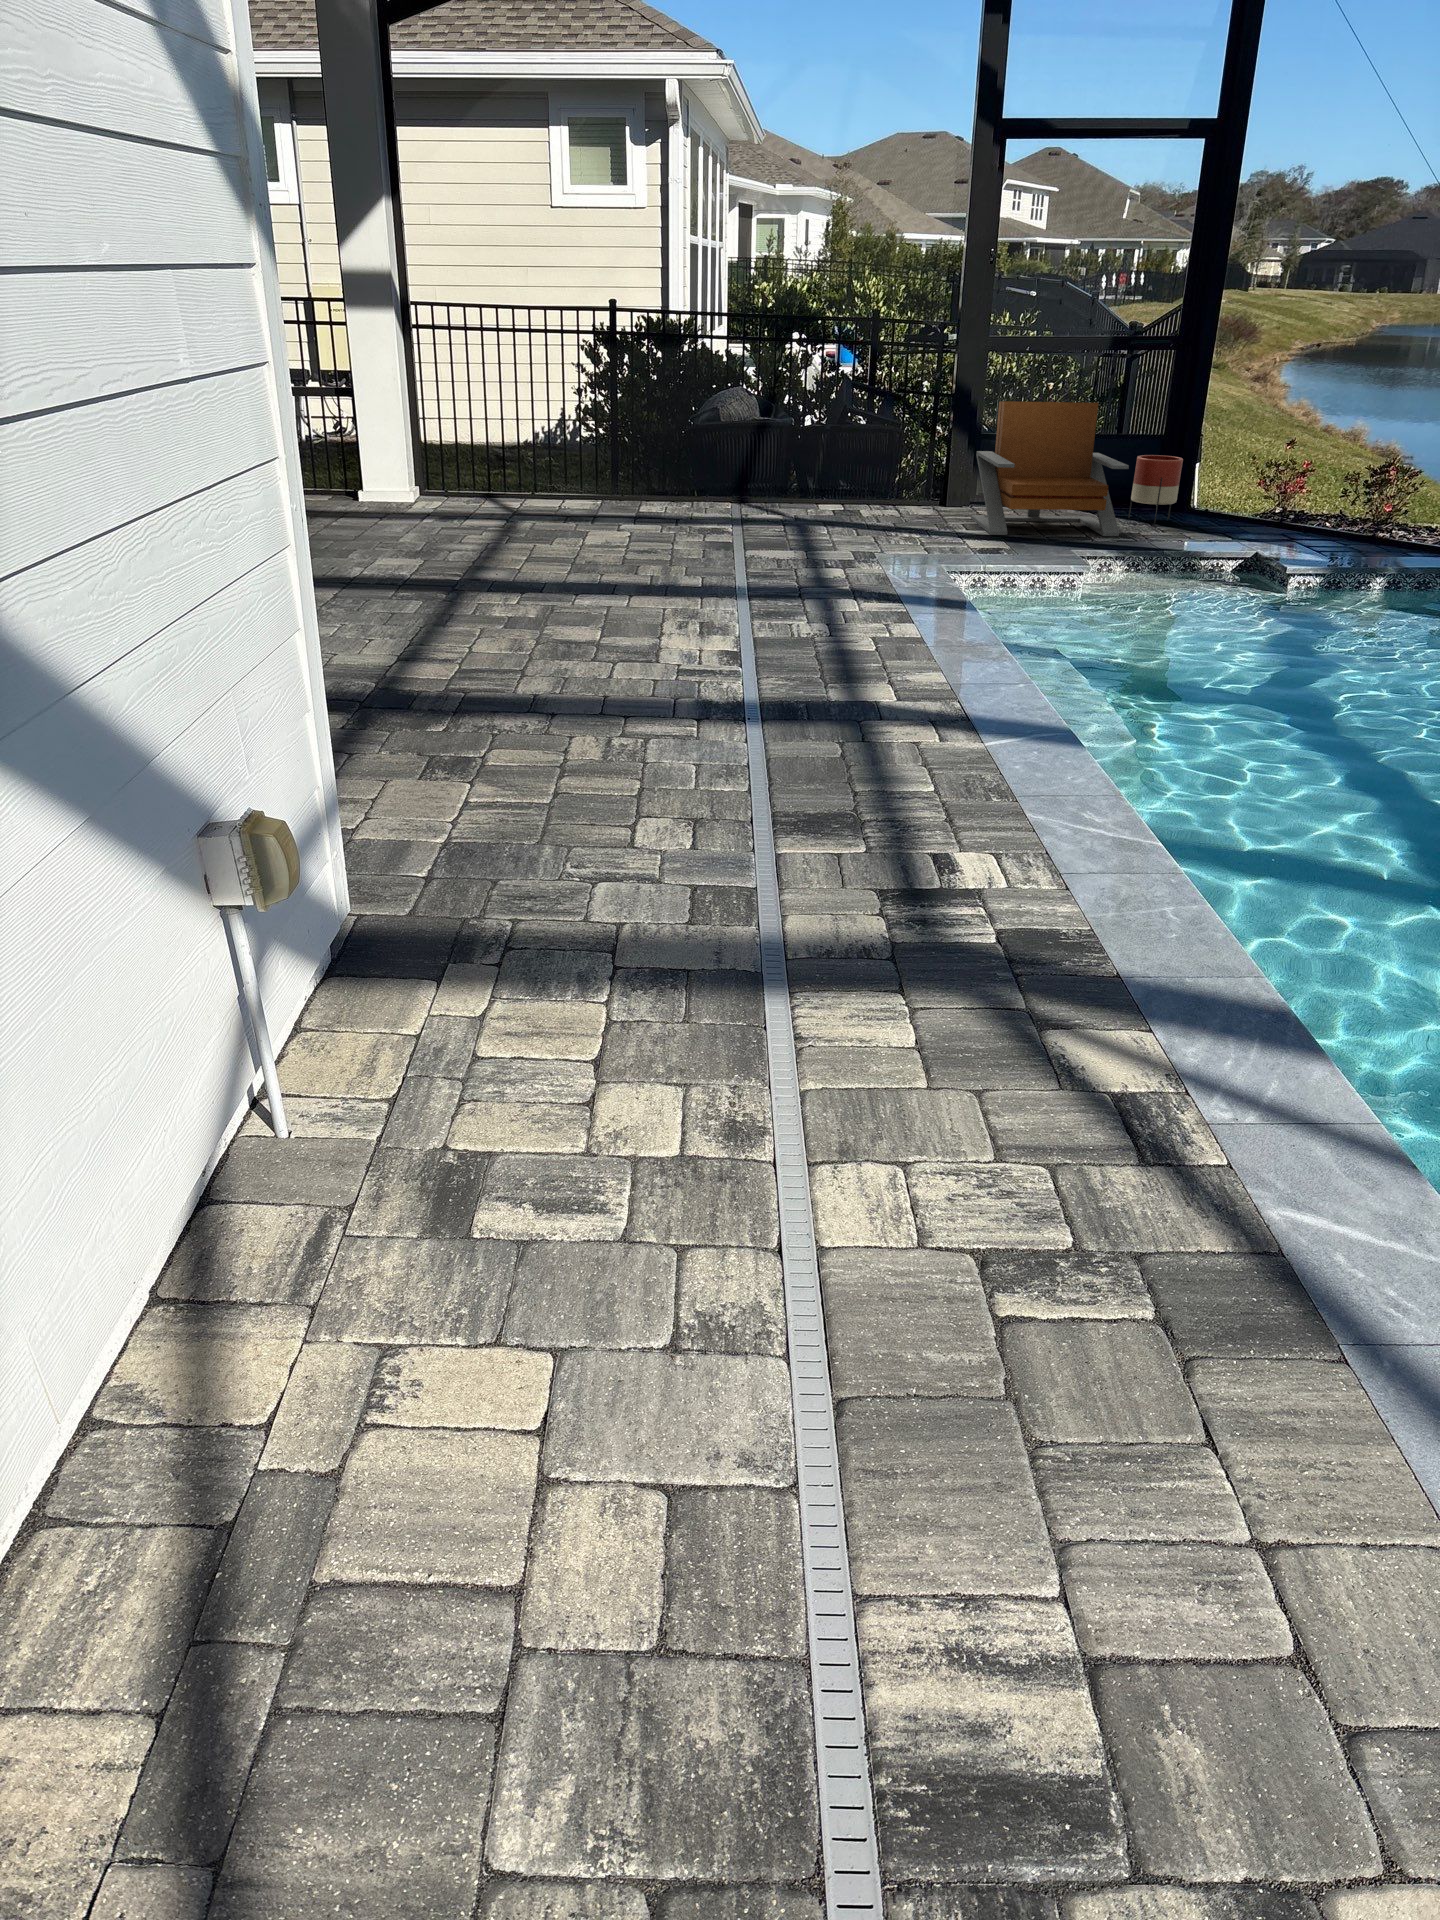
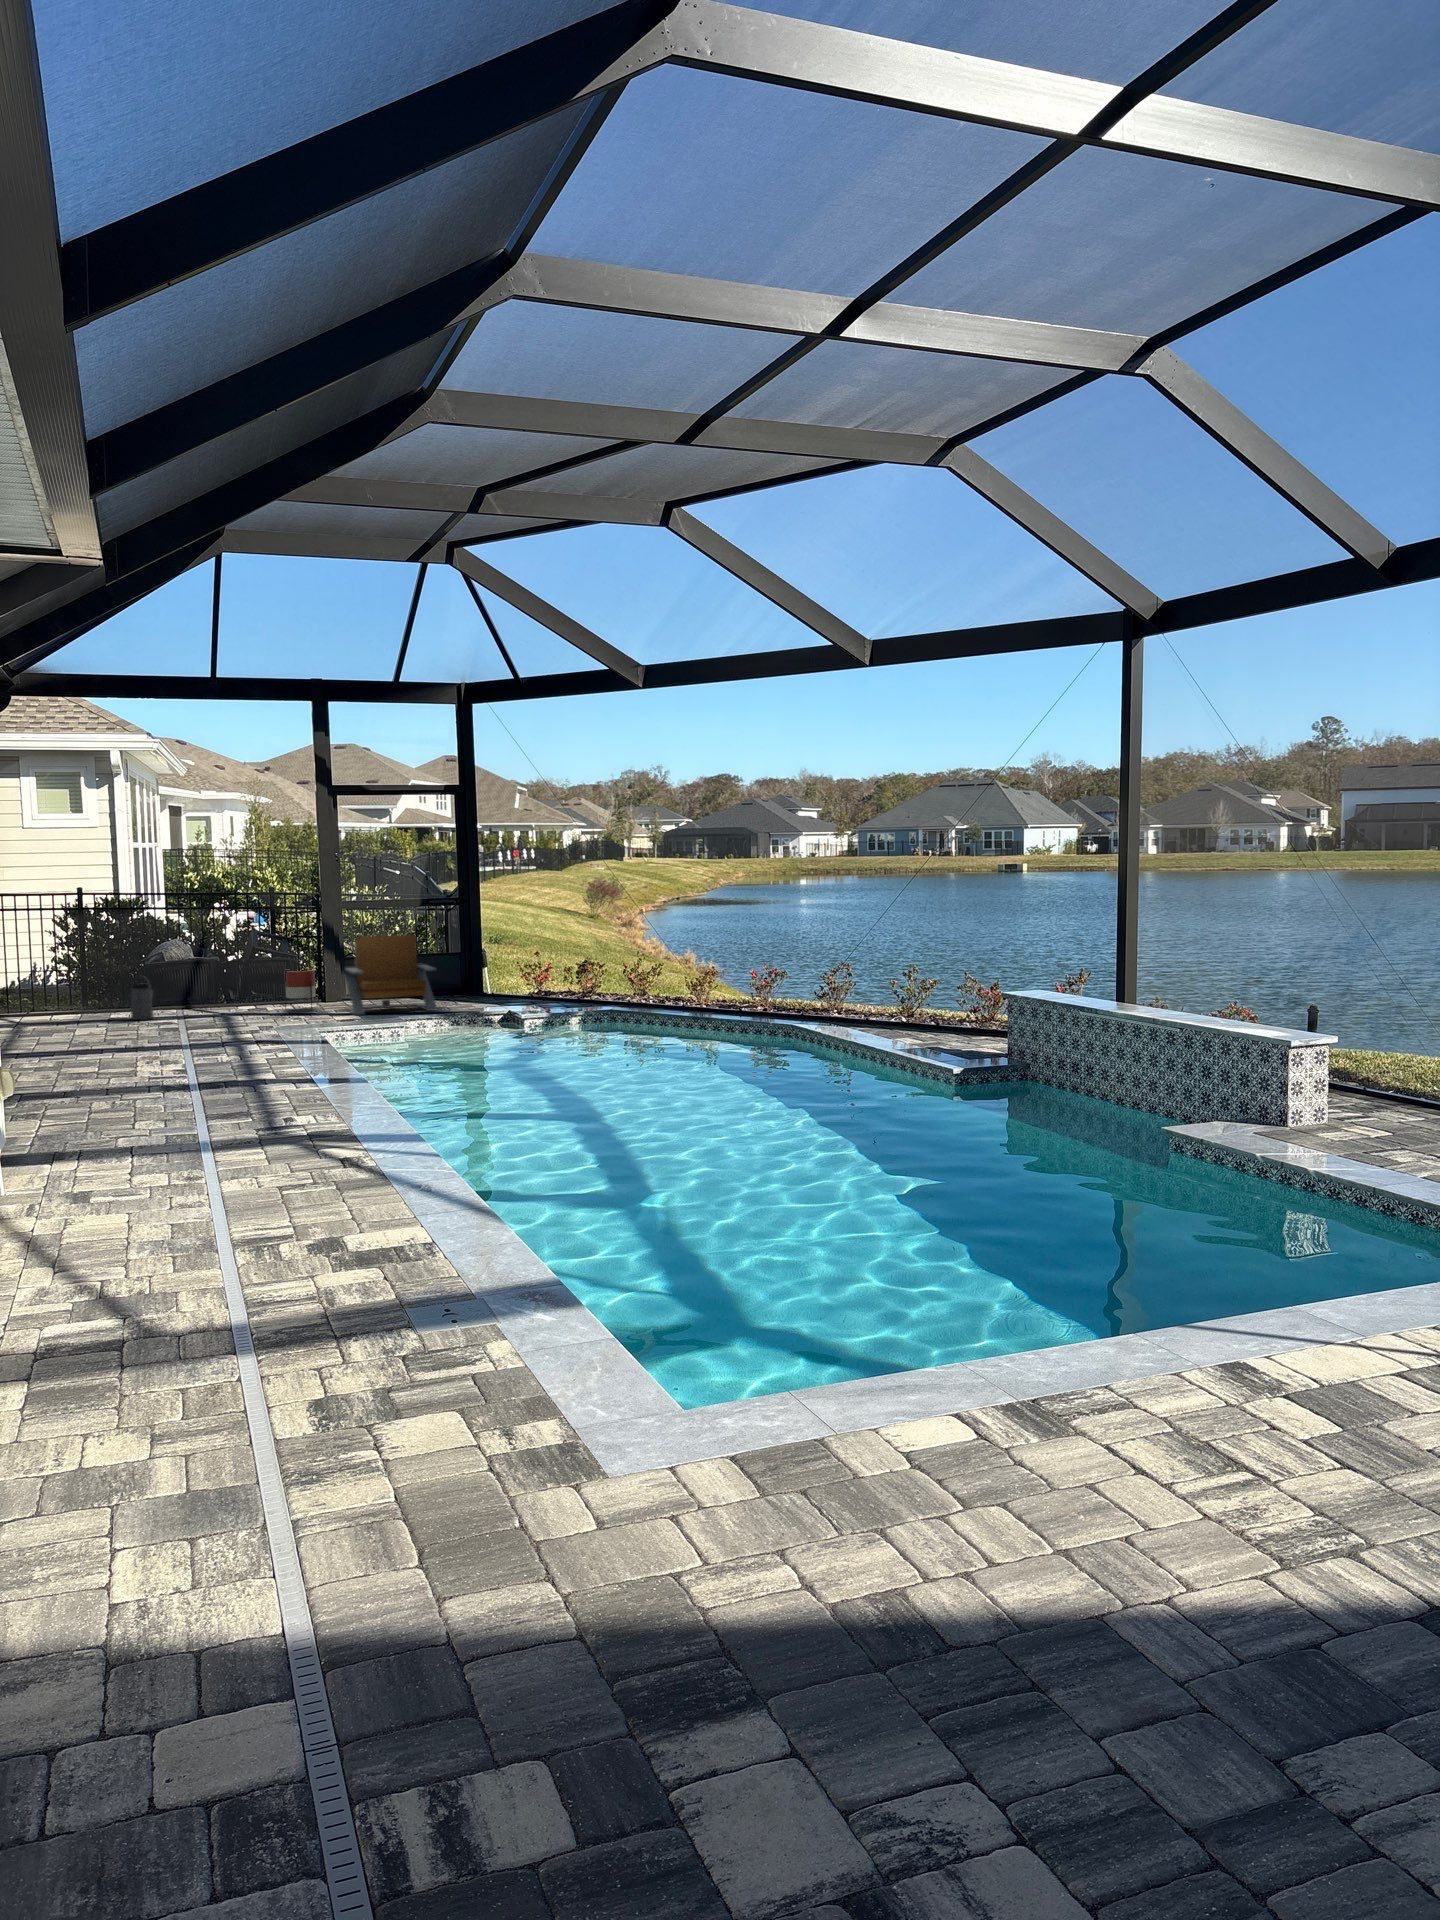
watering can: none [669,447,706,516] -> present [131,976,153,1020]
planter: present [1128,455,1183,524] -> present [284,969,316,1009]

